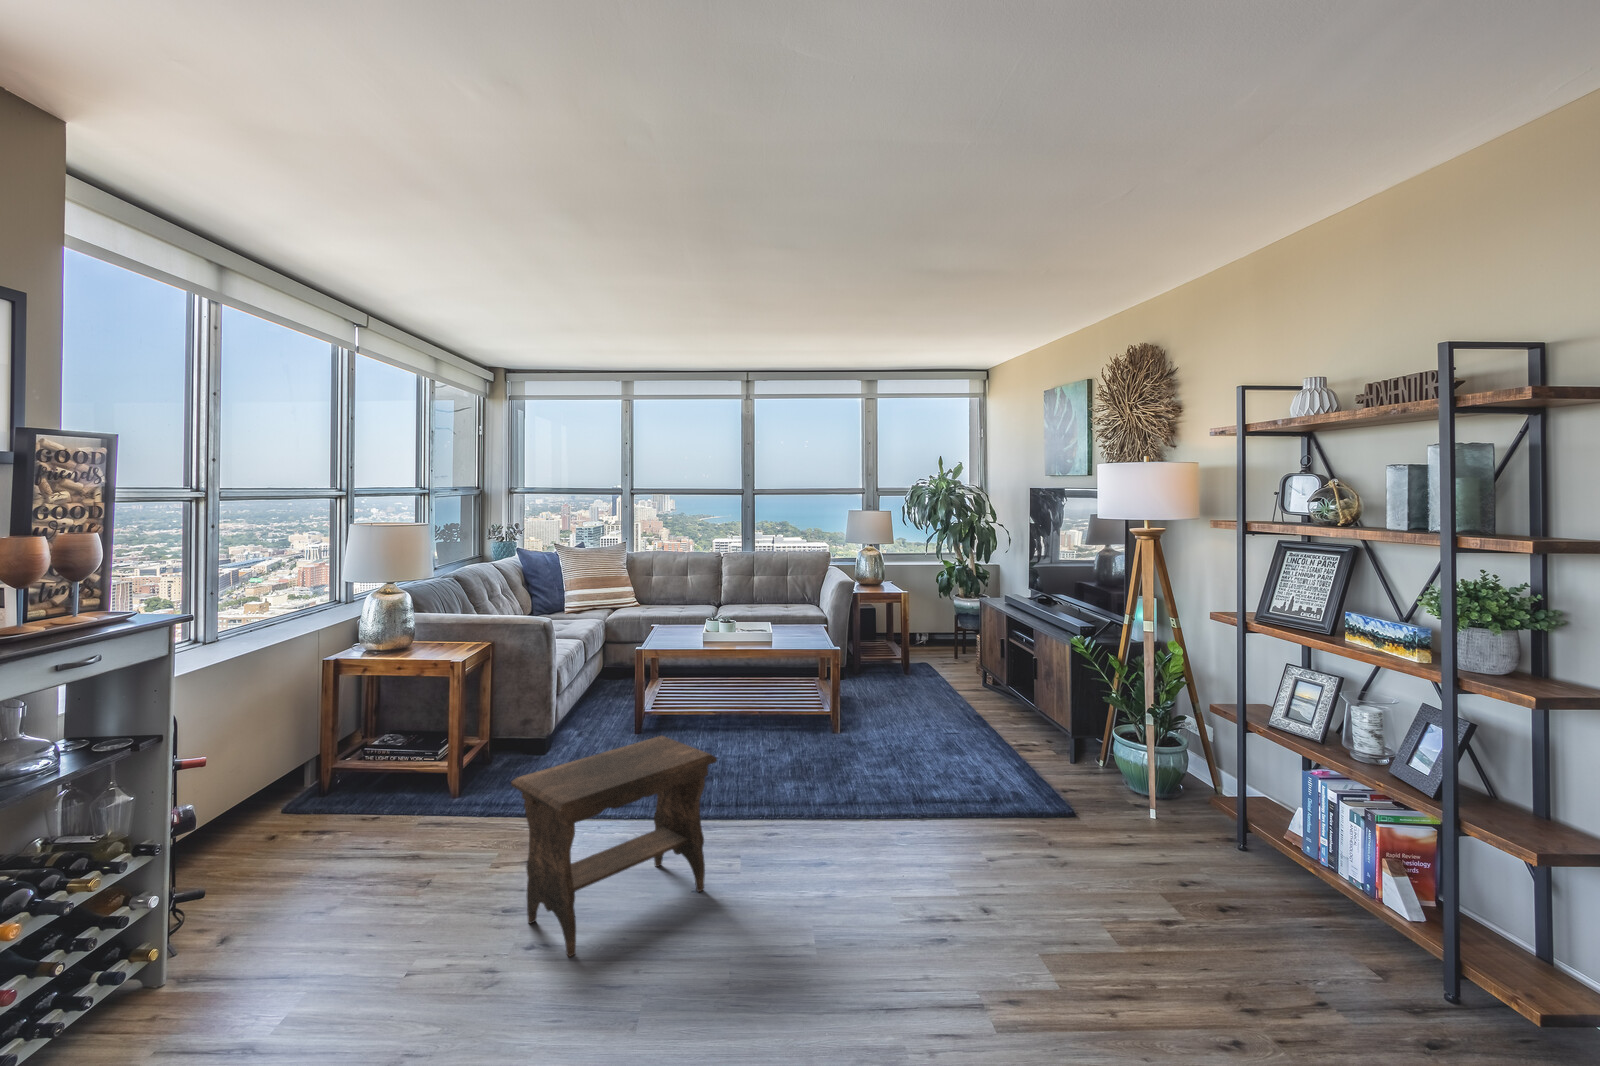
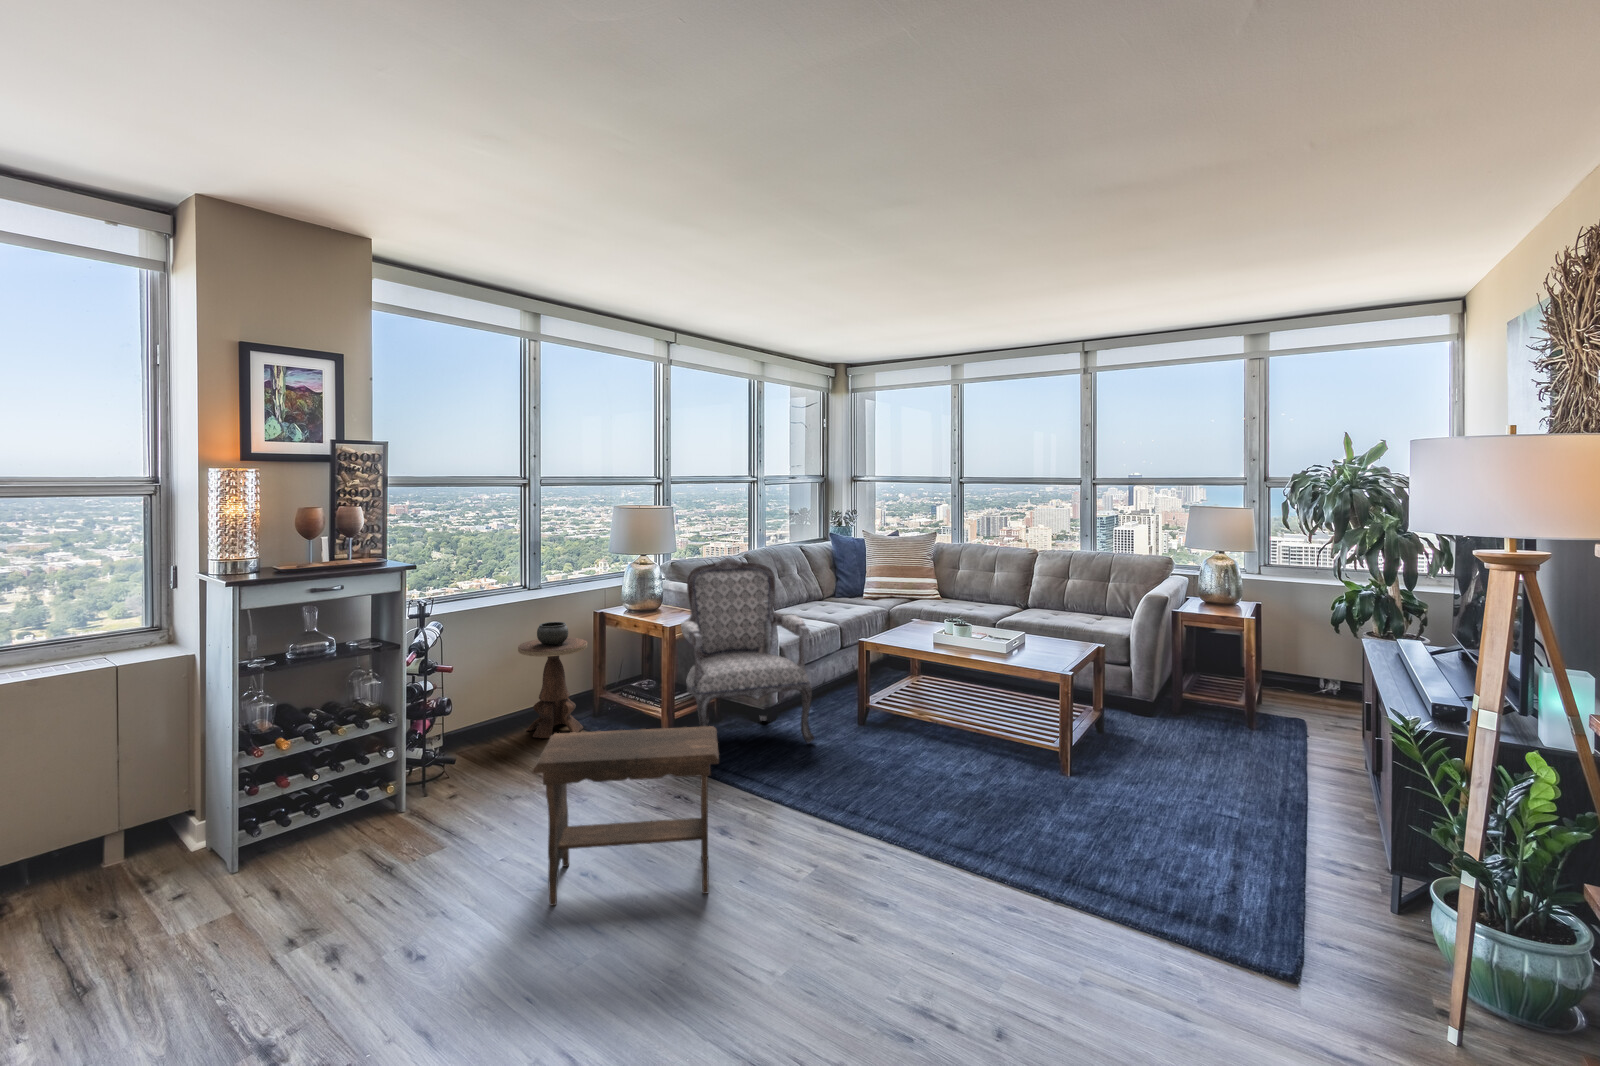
armchair: none [472,576,631,791] -> present [681,558,815,743]
side table: none [243,672,345,825] -> present [518,622,587,738]

